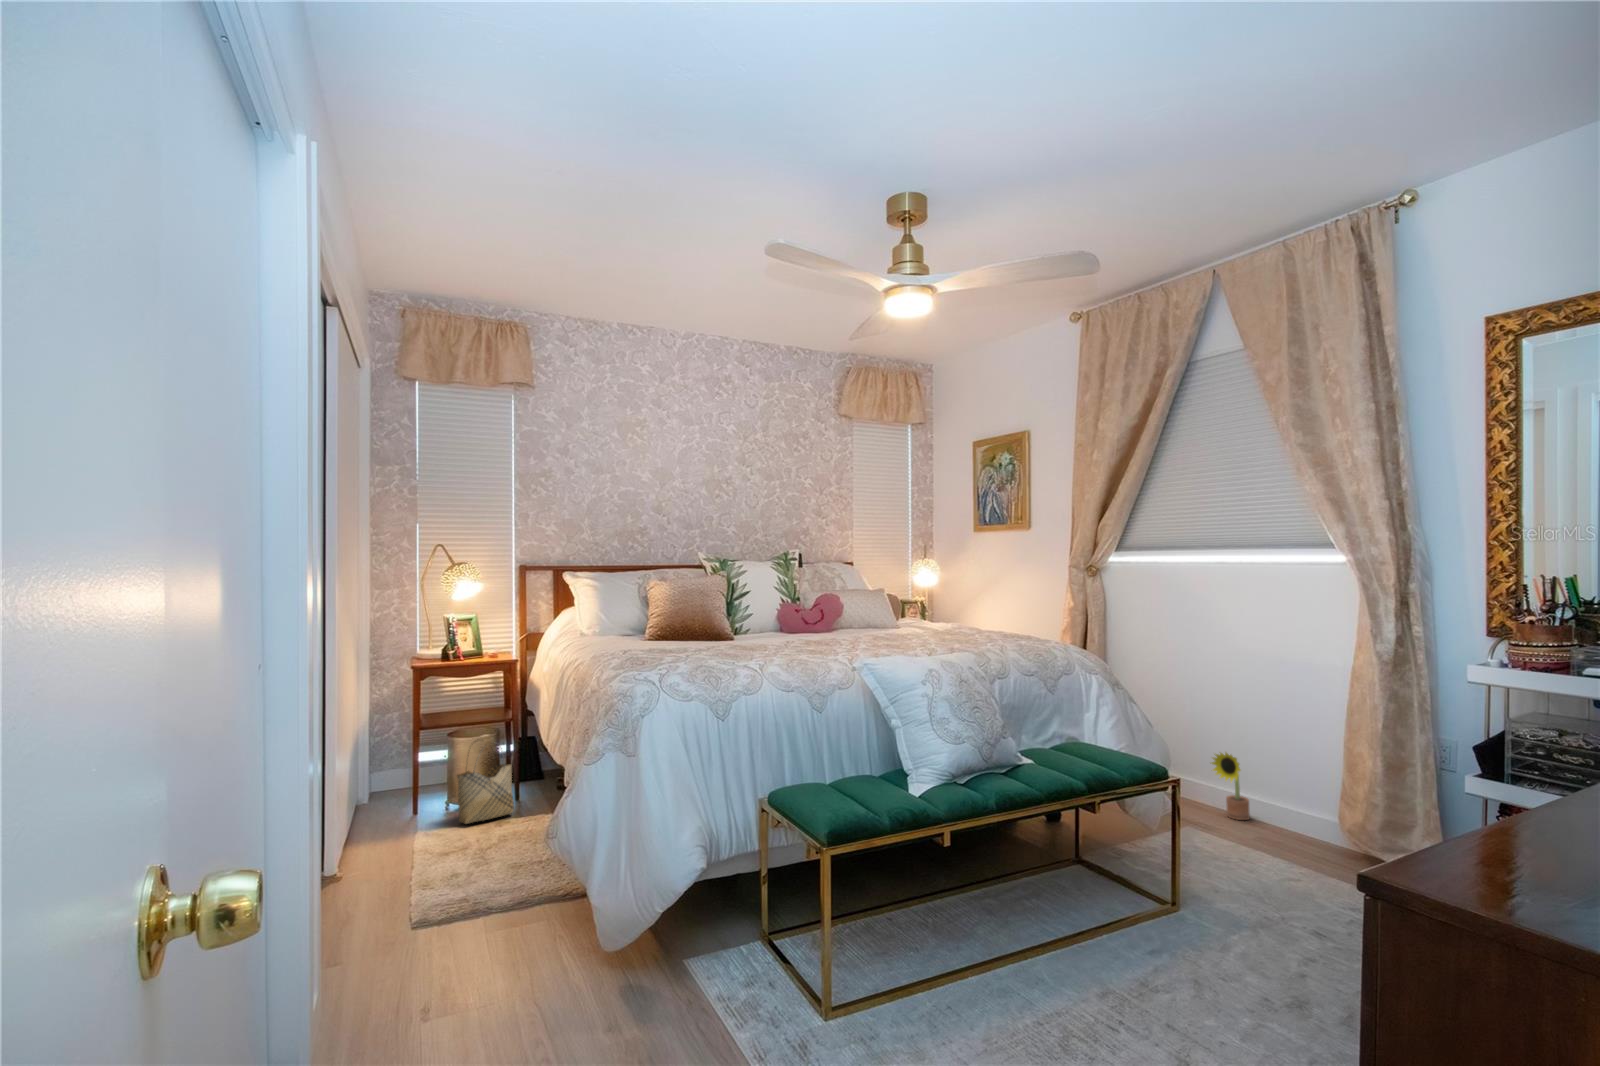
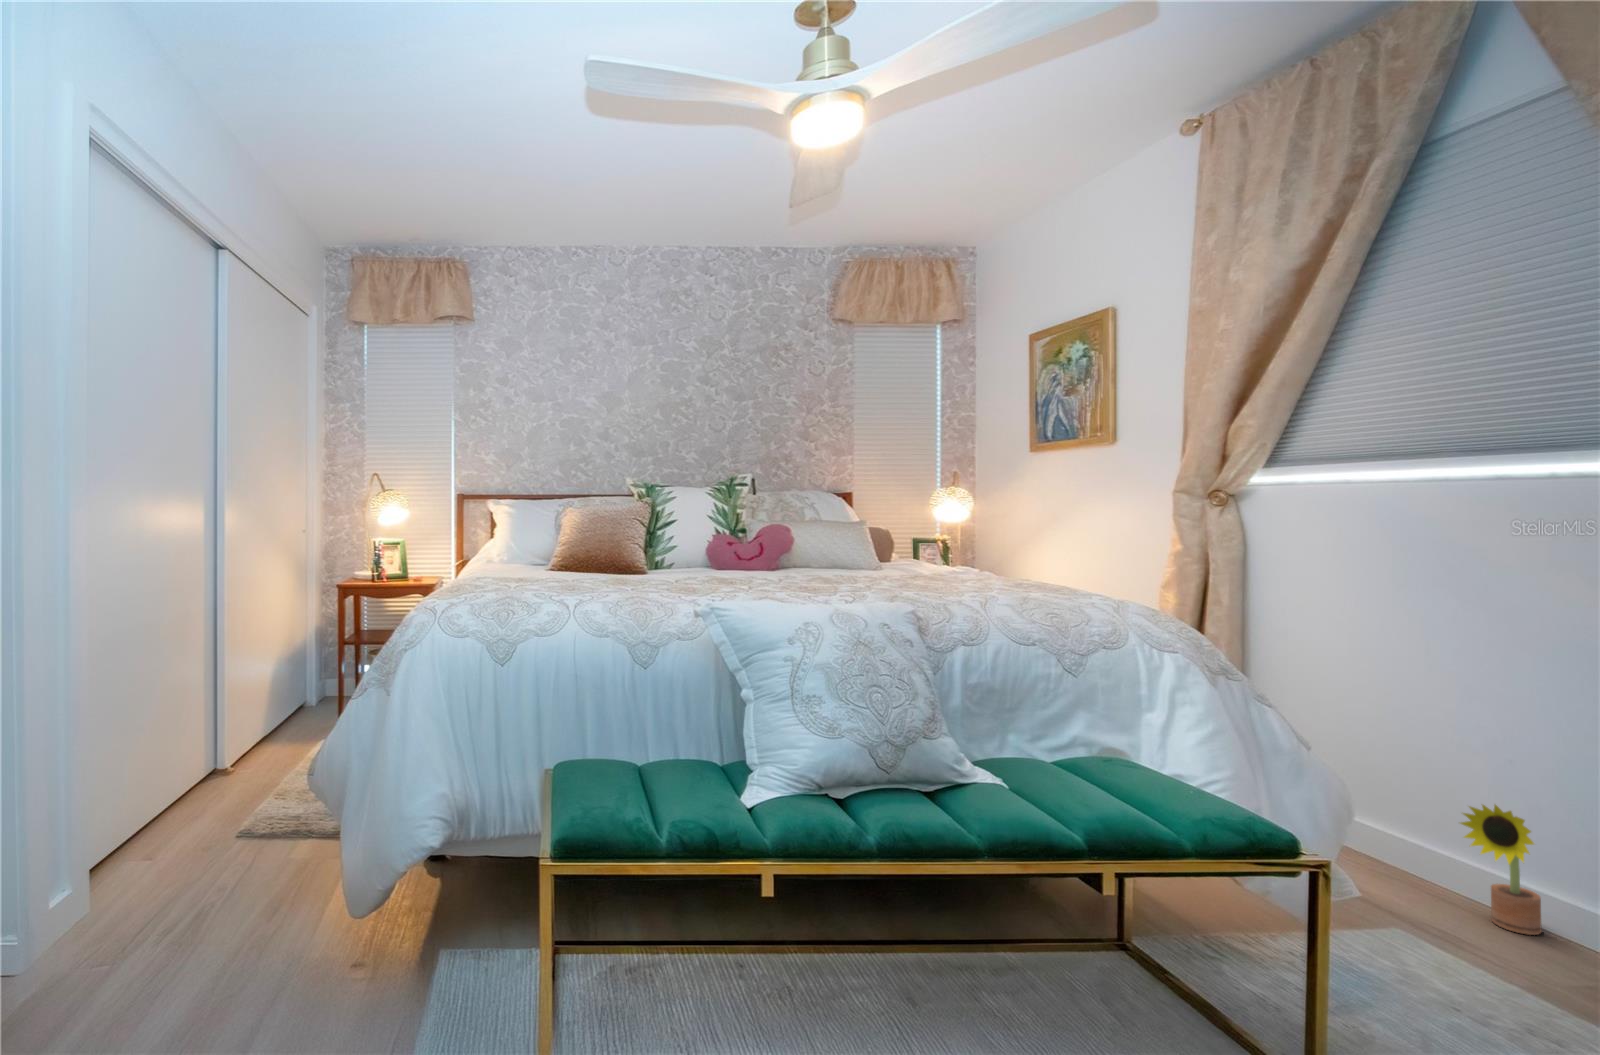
woven basket: present [457,742,514,824] -> none [156,733,271,873]

